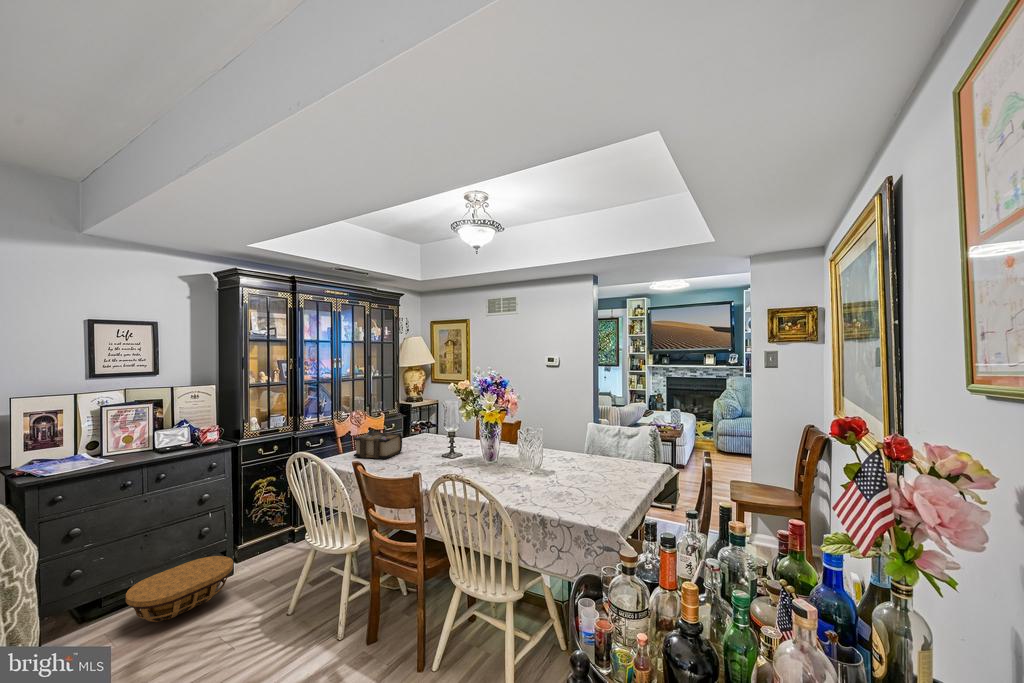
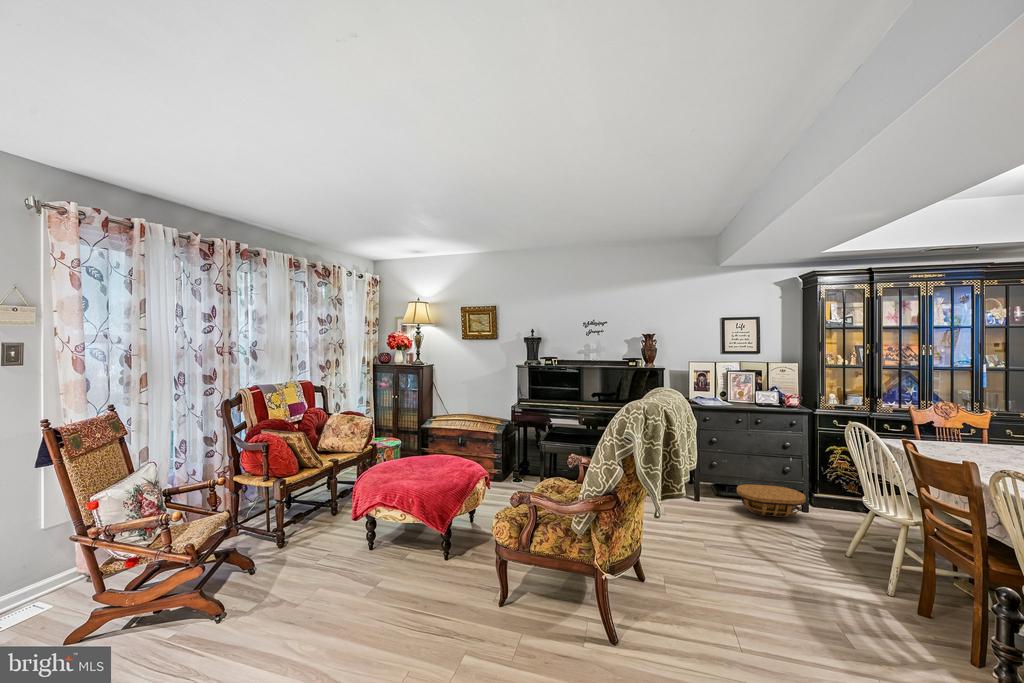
book: present [354,432,402,459] -> none [927,424,1001,454]

